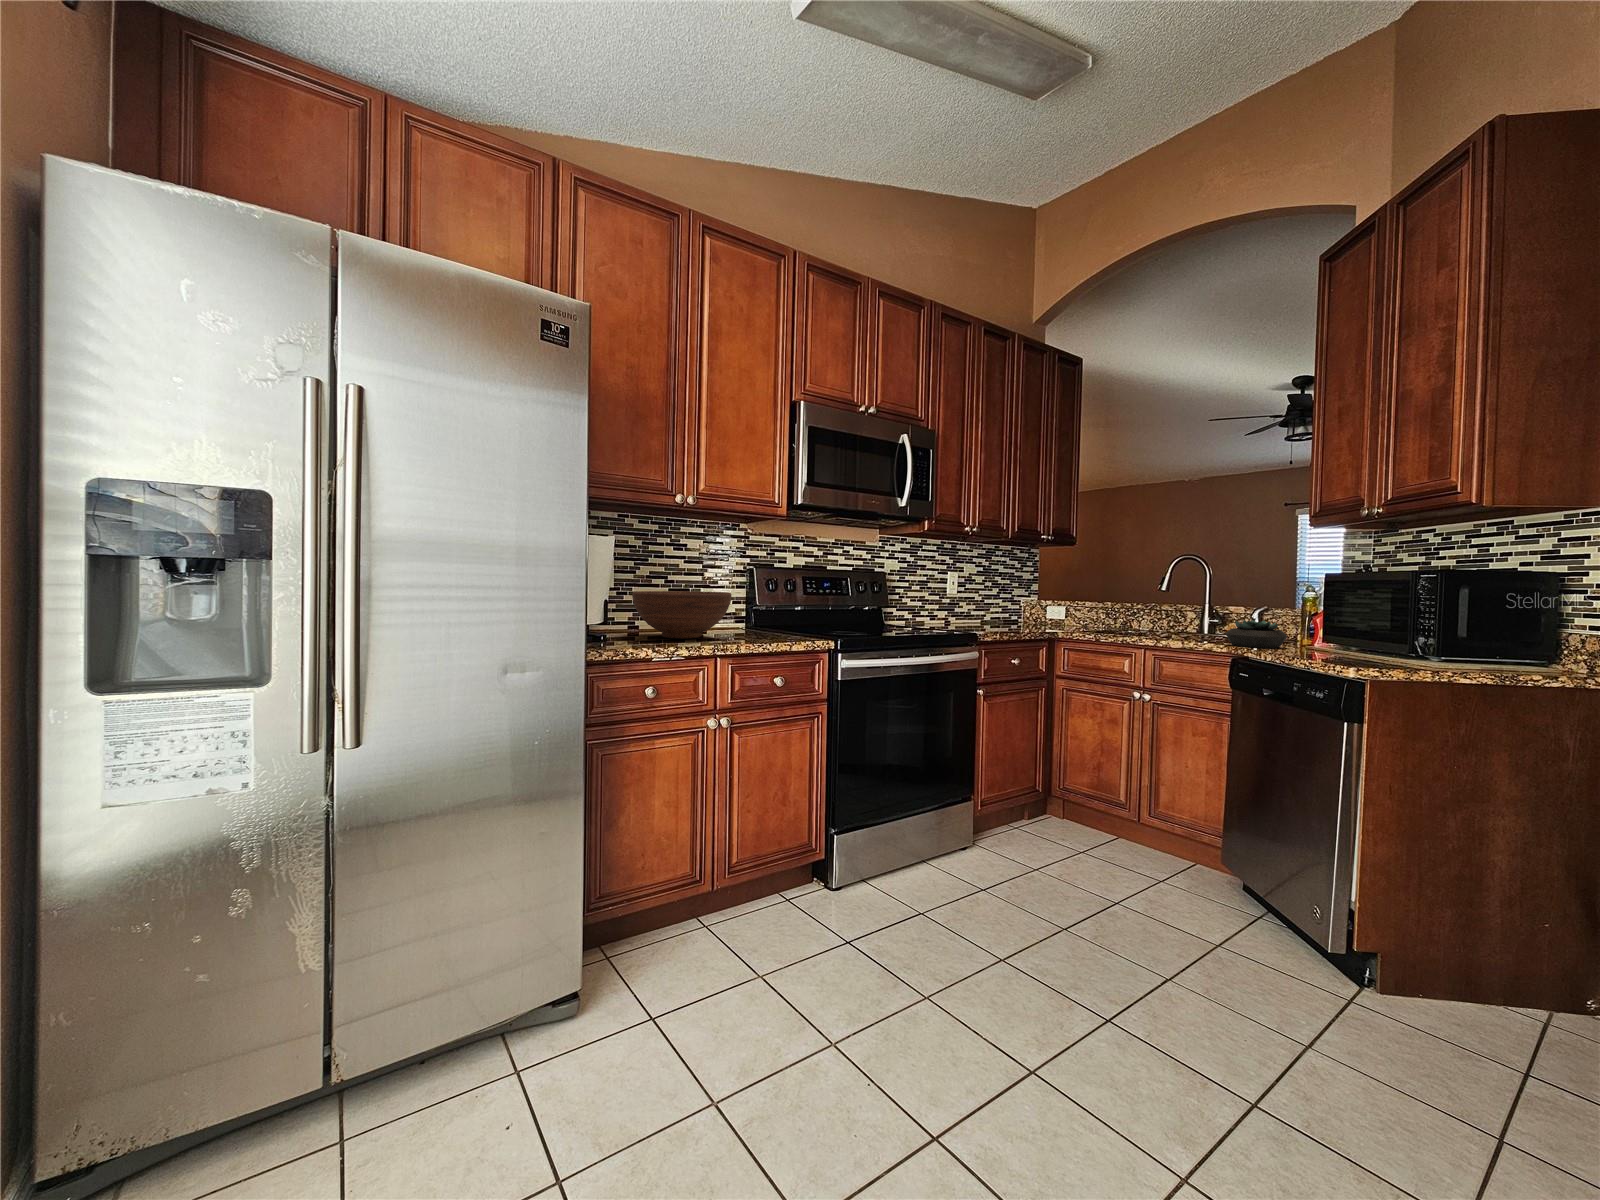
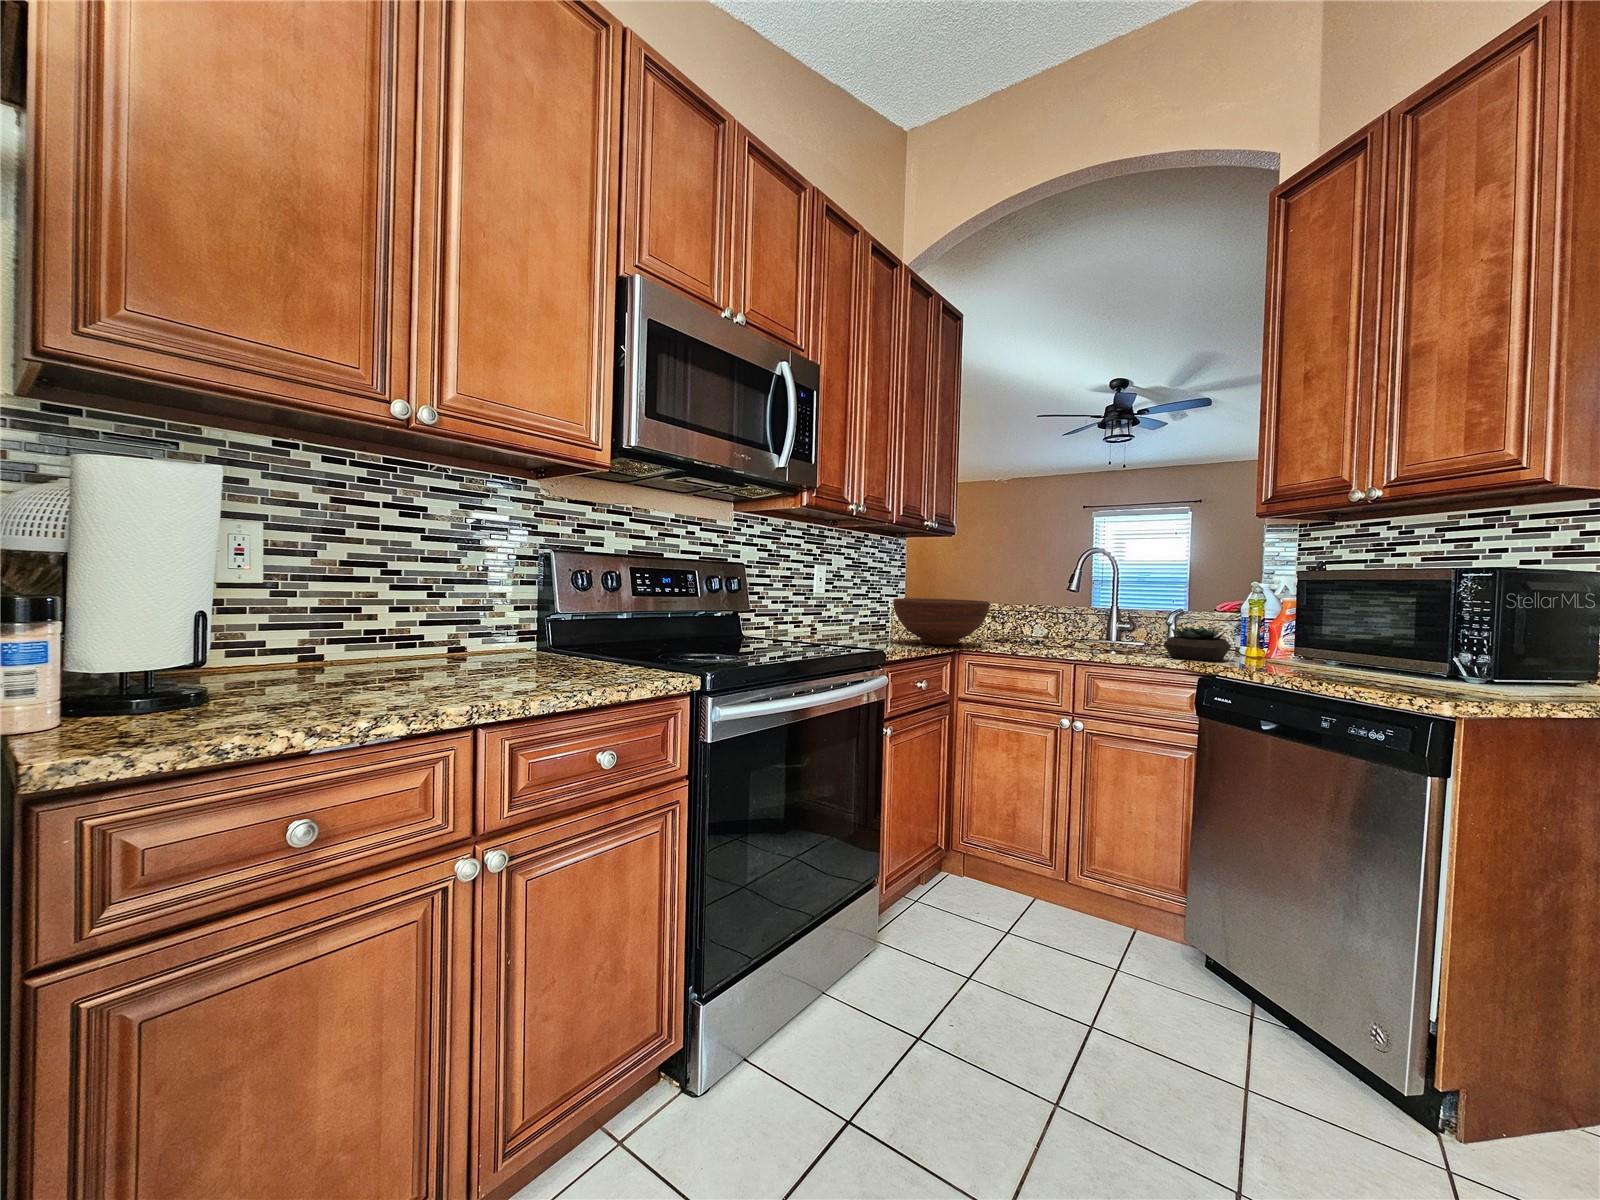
fruit bowl: present [632,591,732,639] -> present [893,598,990,645]

